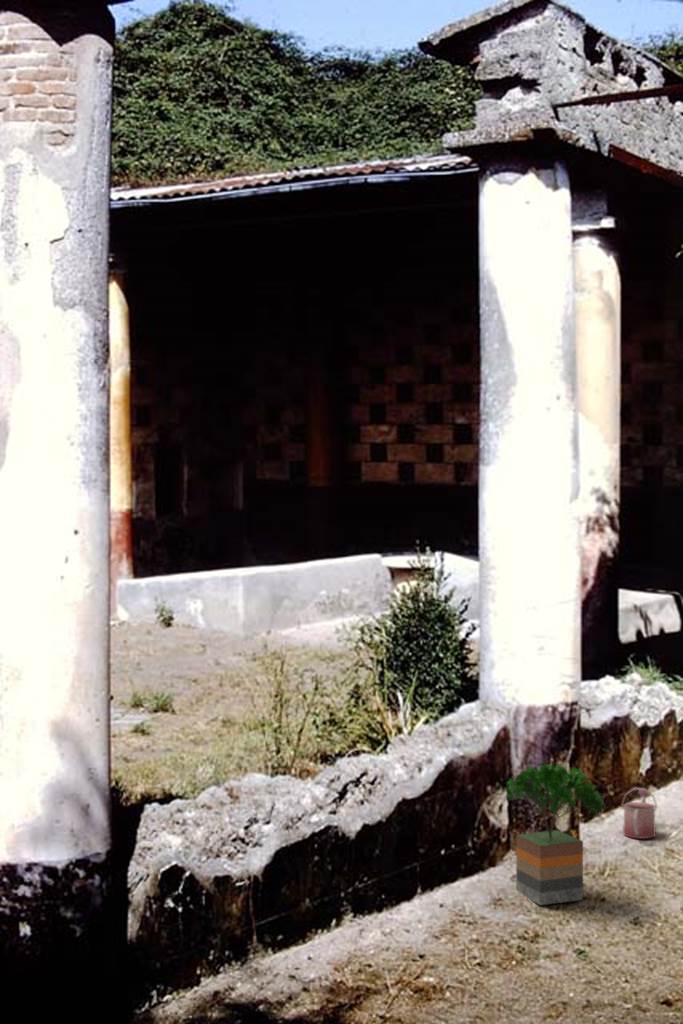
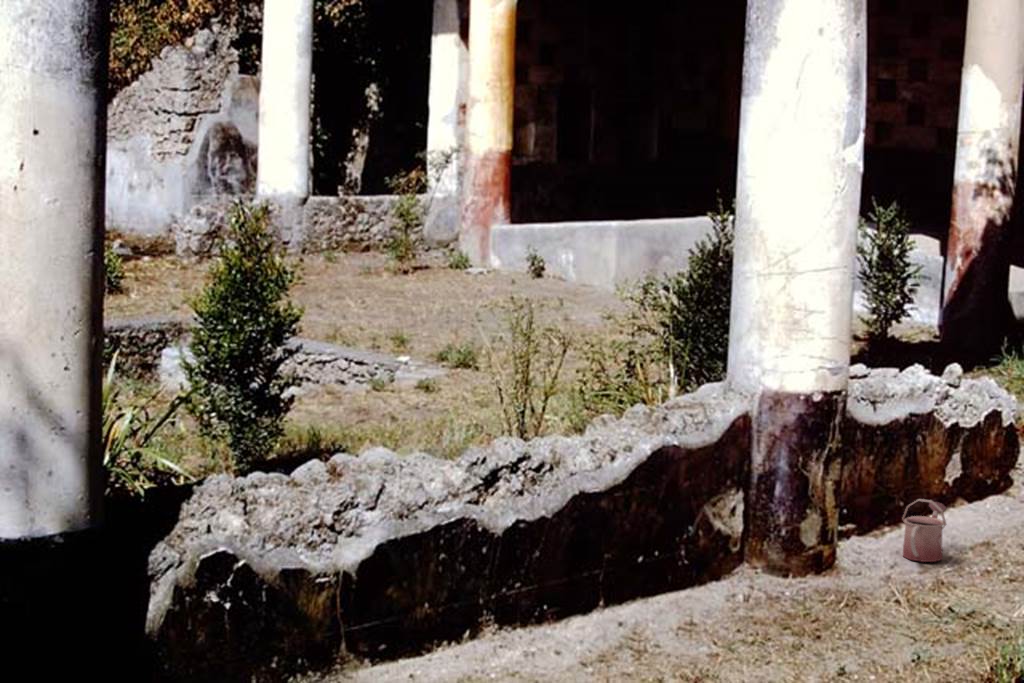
potted tree: present [508,764,604,905] -> none [716,459,840,634]

